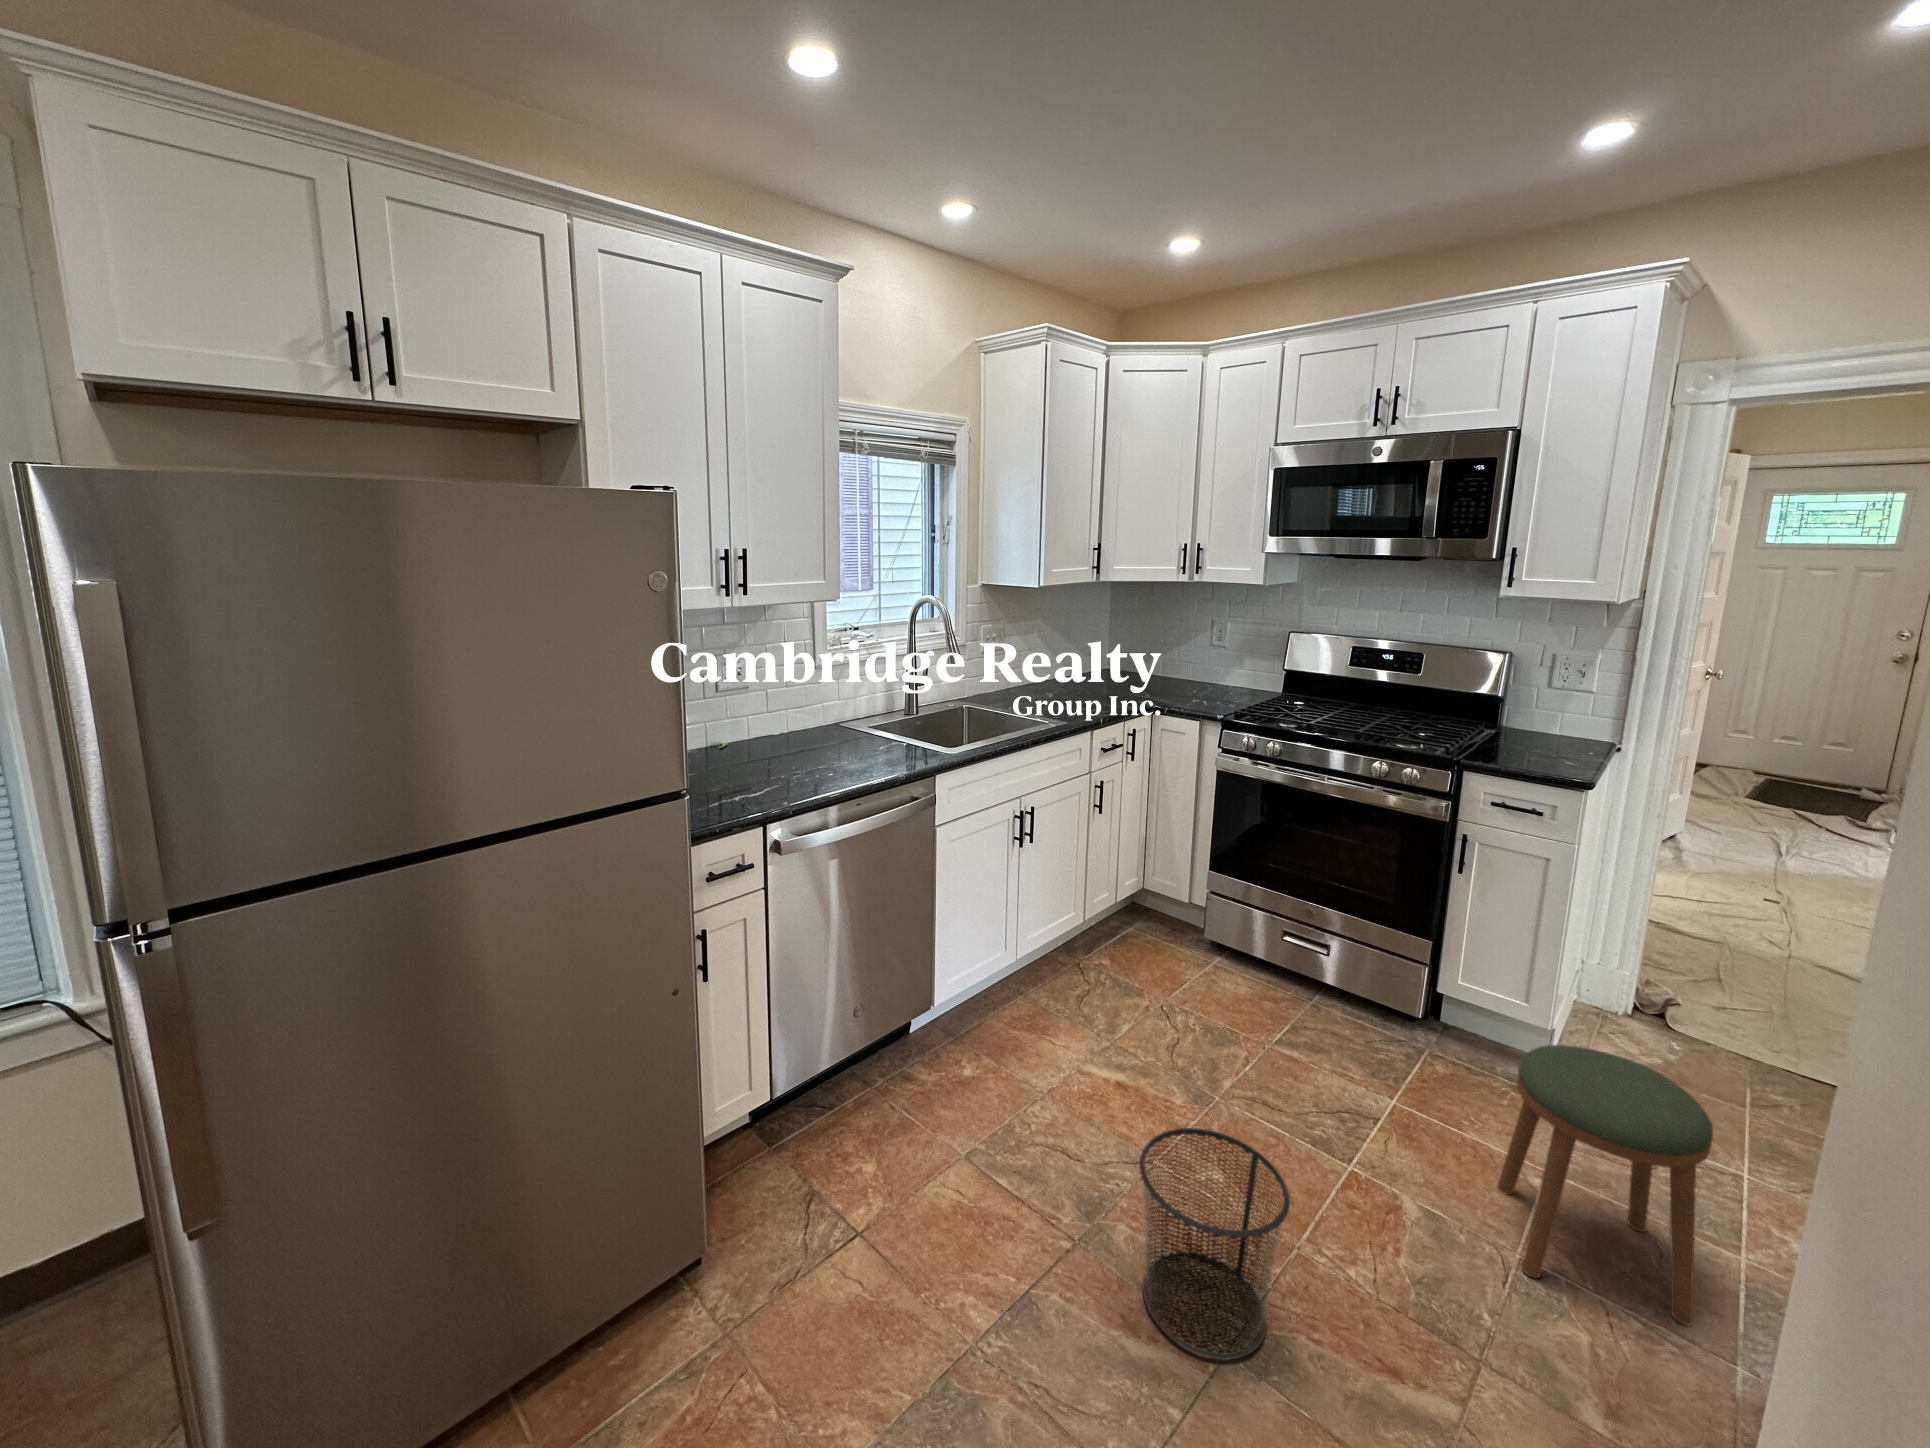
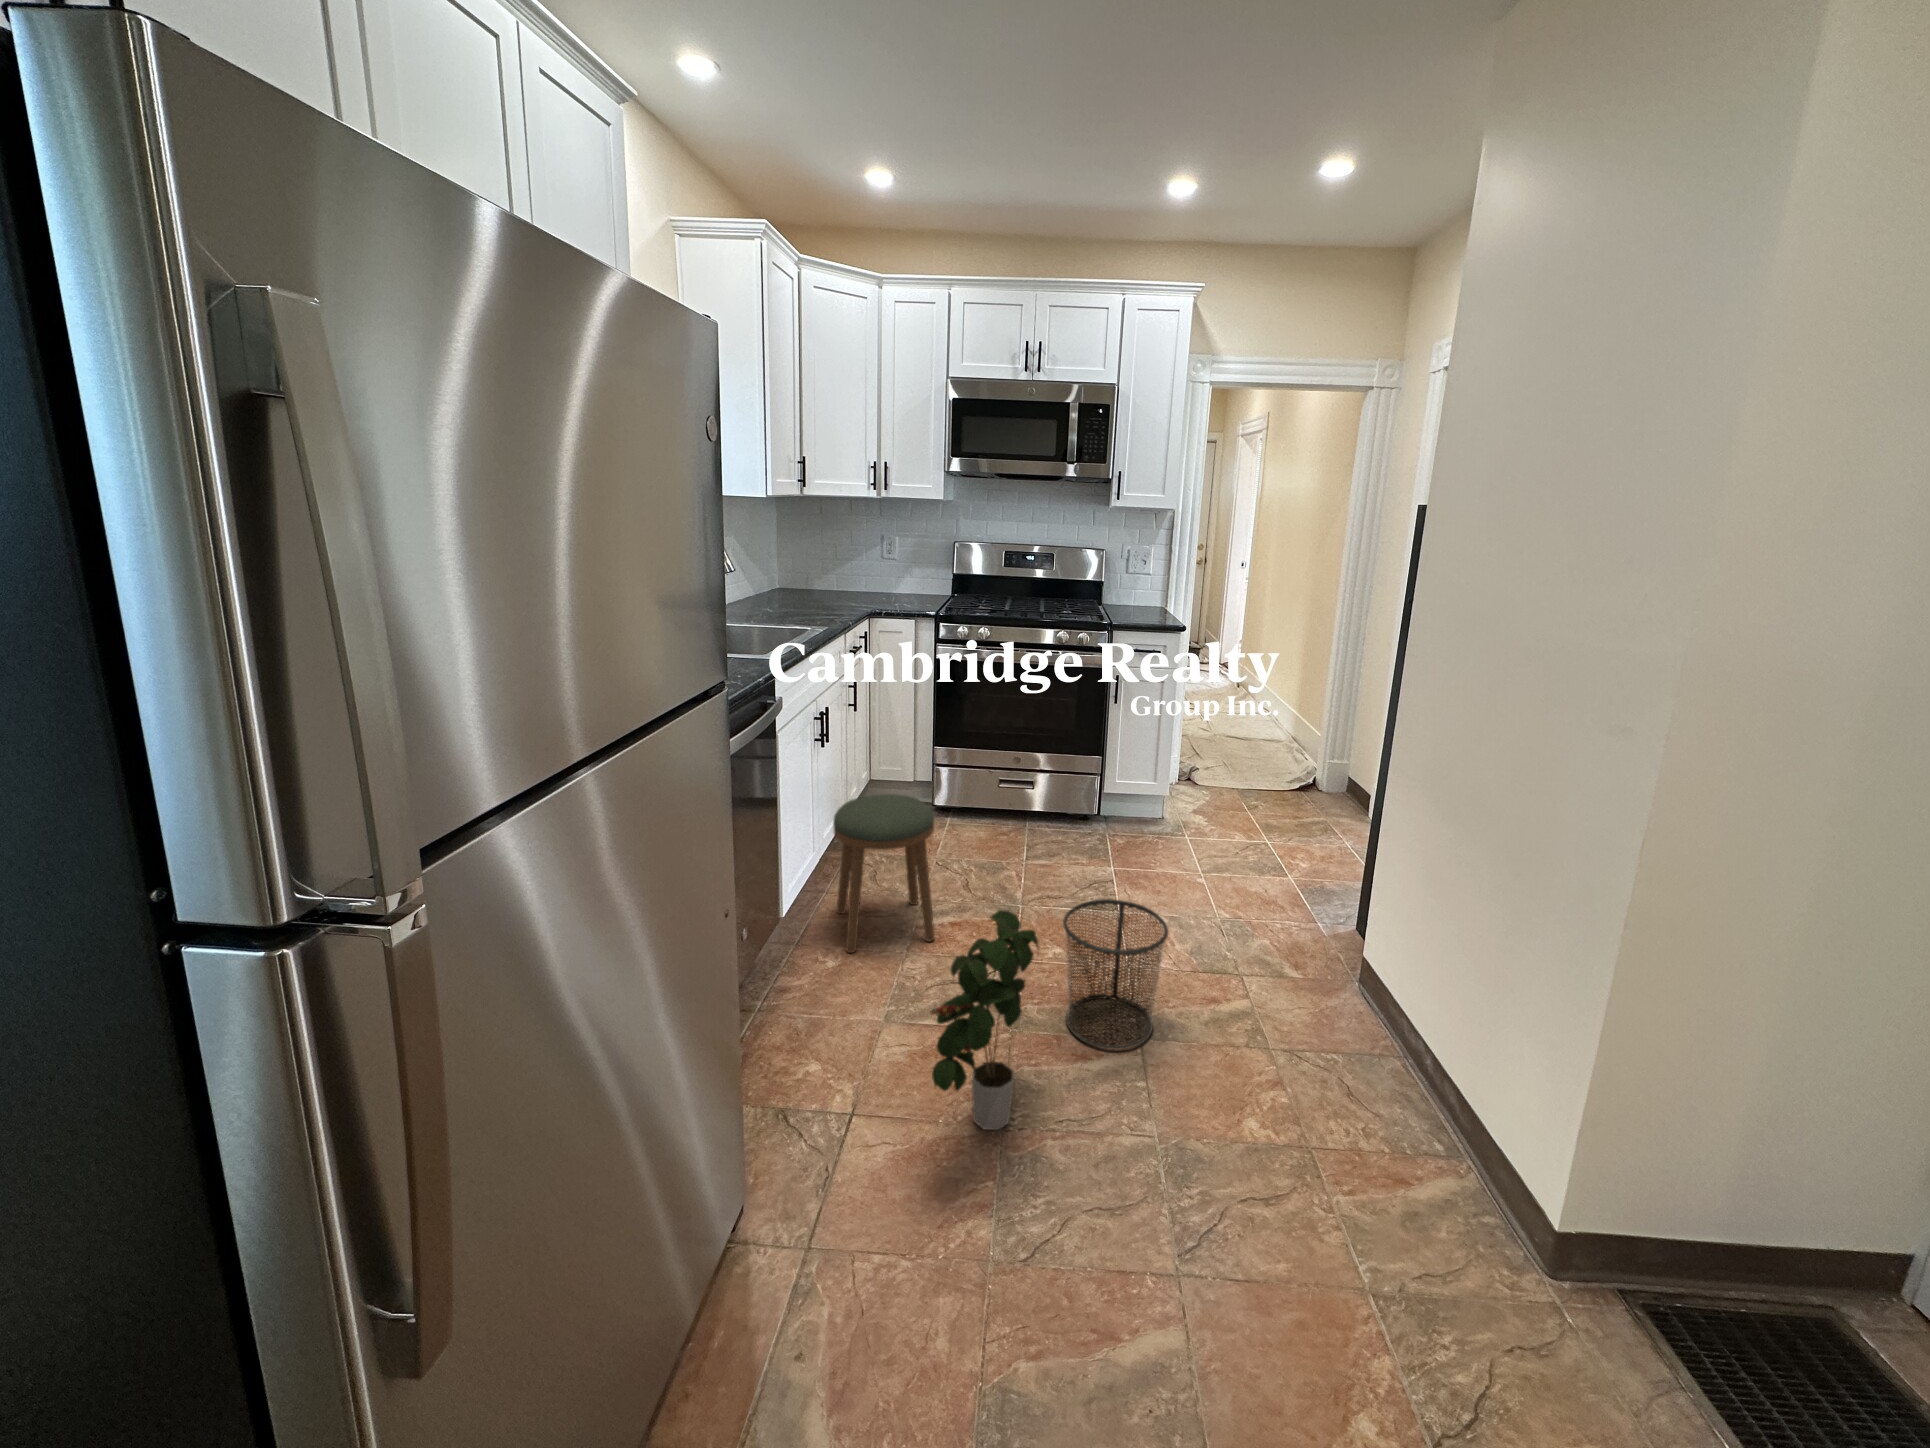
stool: present [1497,1045,1713,1325] -> present [833,794,935,953]
potted plant: none [862,1090,1070,1346] -> present [932,910,1039,1130]

